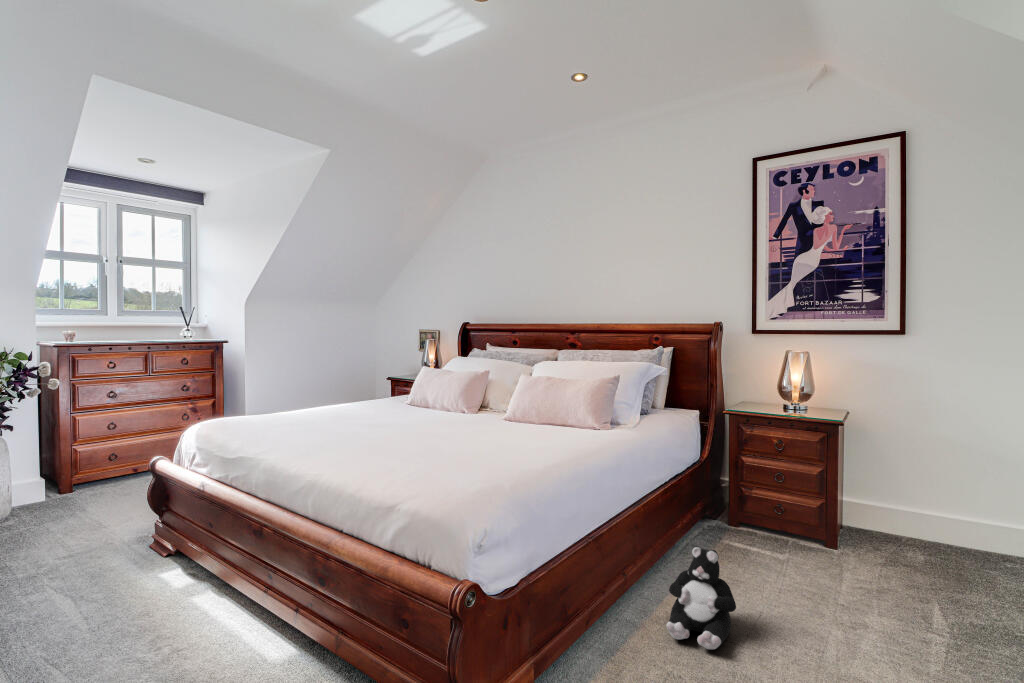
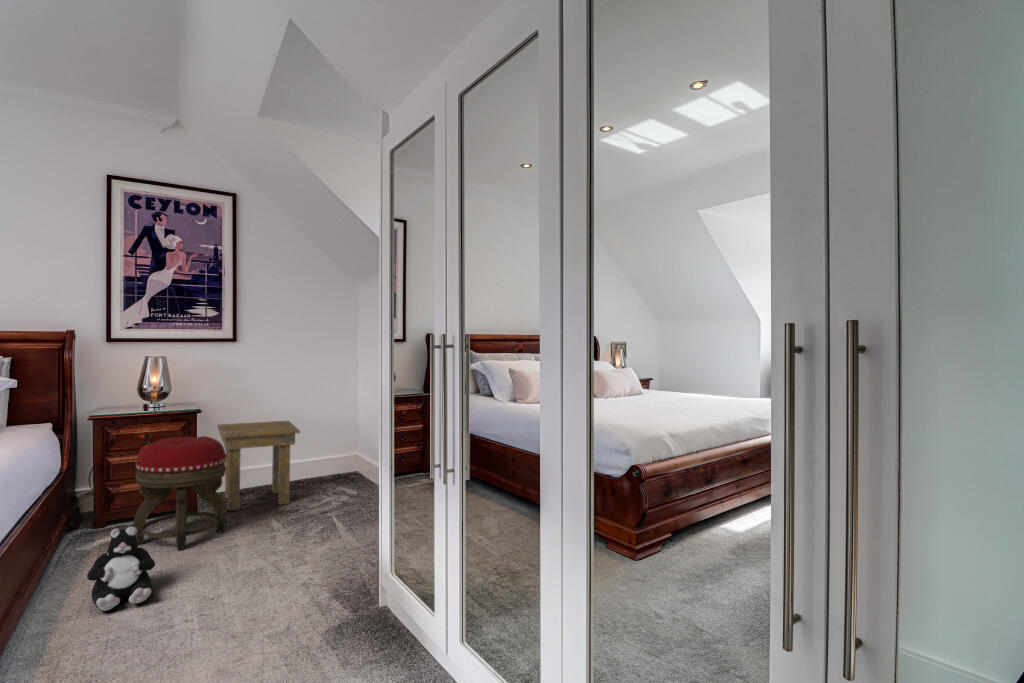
side table: none [867,442,1003,587] -> present [217,421,300,511]
footstool: none [749,450,863,596] -> present [133,436,227,550]

